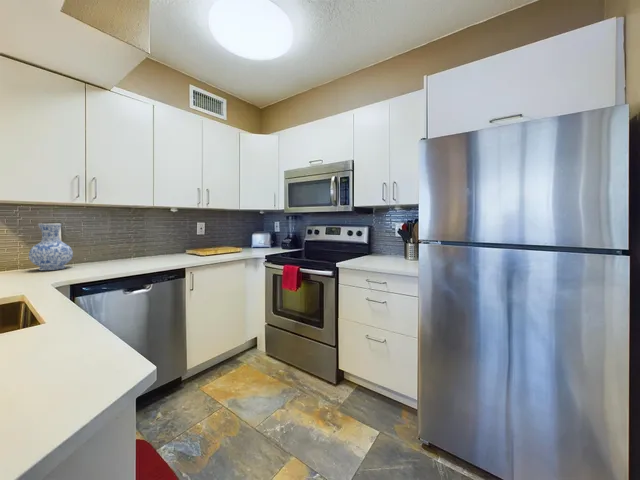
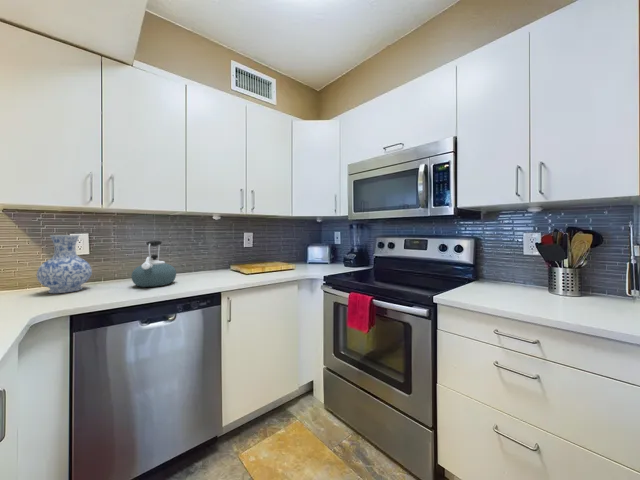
kettle: none [109,229,145,265] -> present [132,241,176,287]

